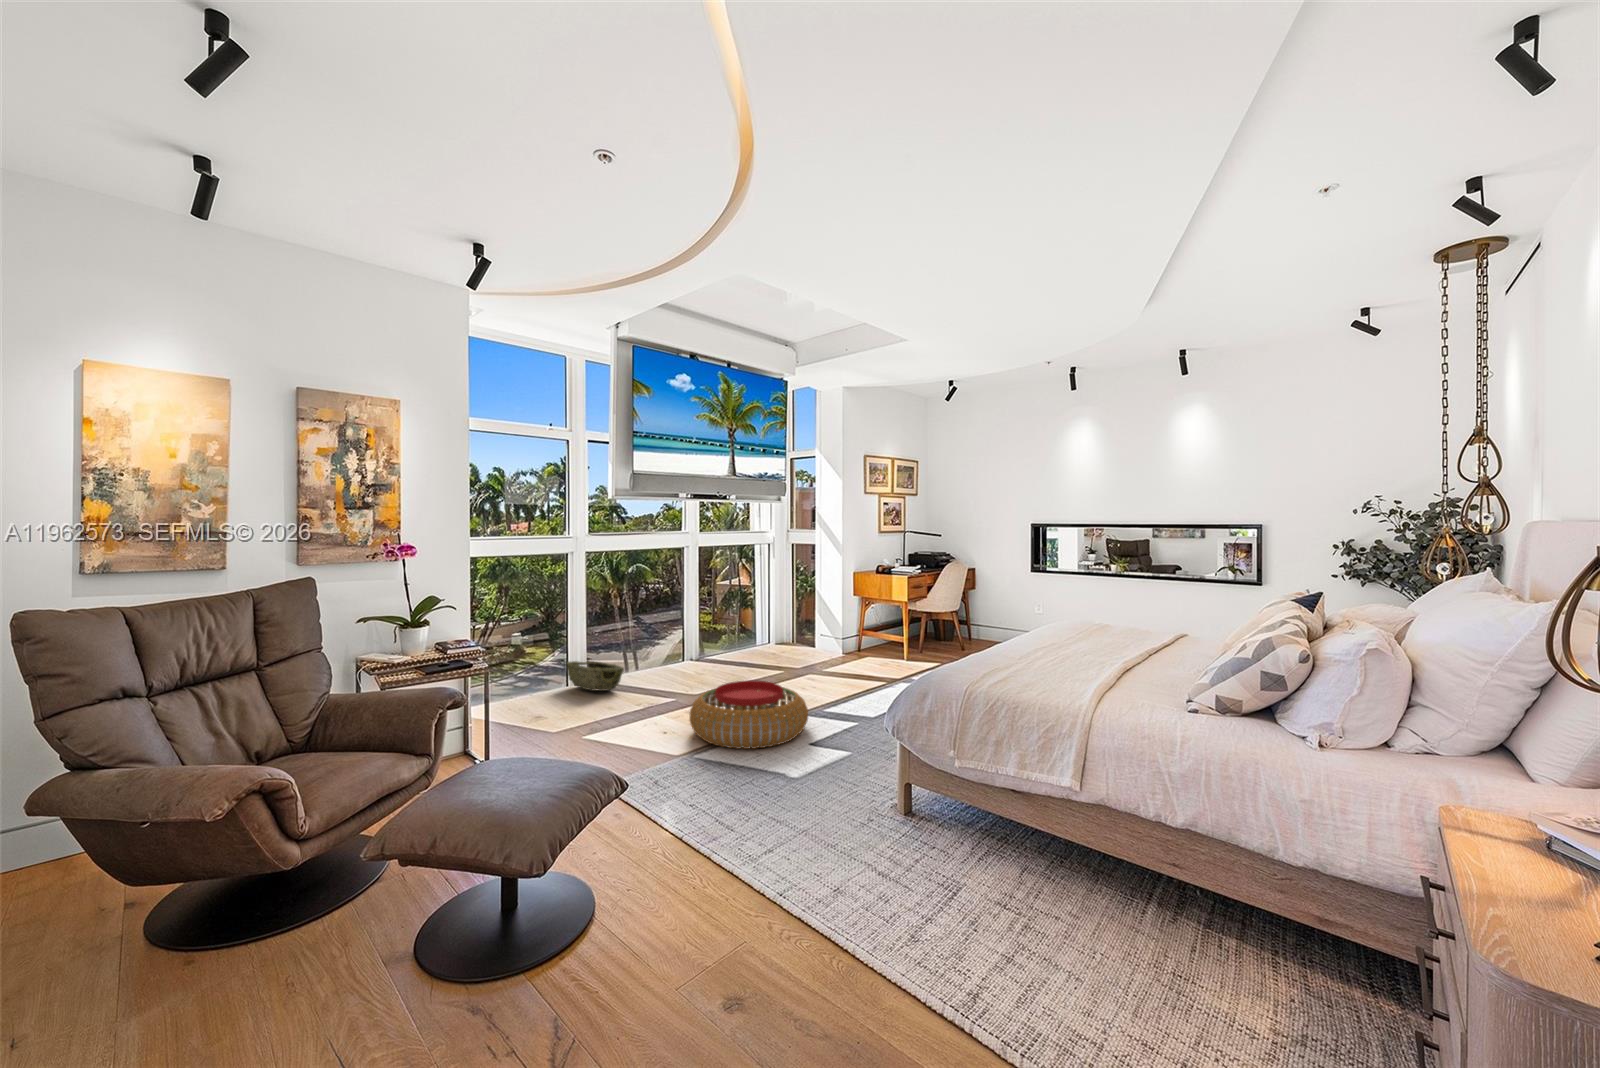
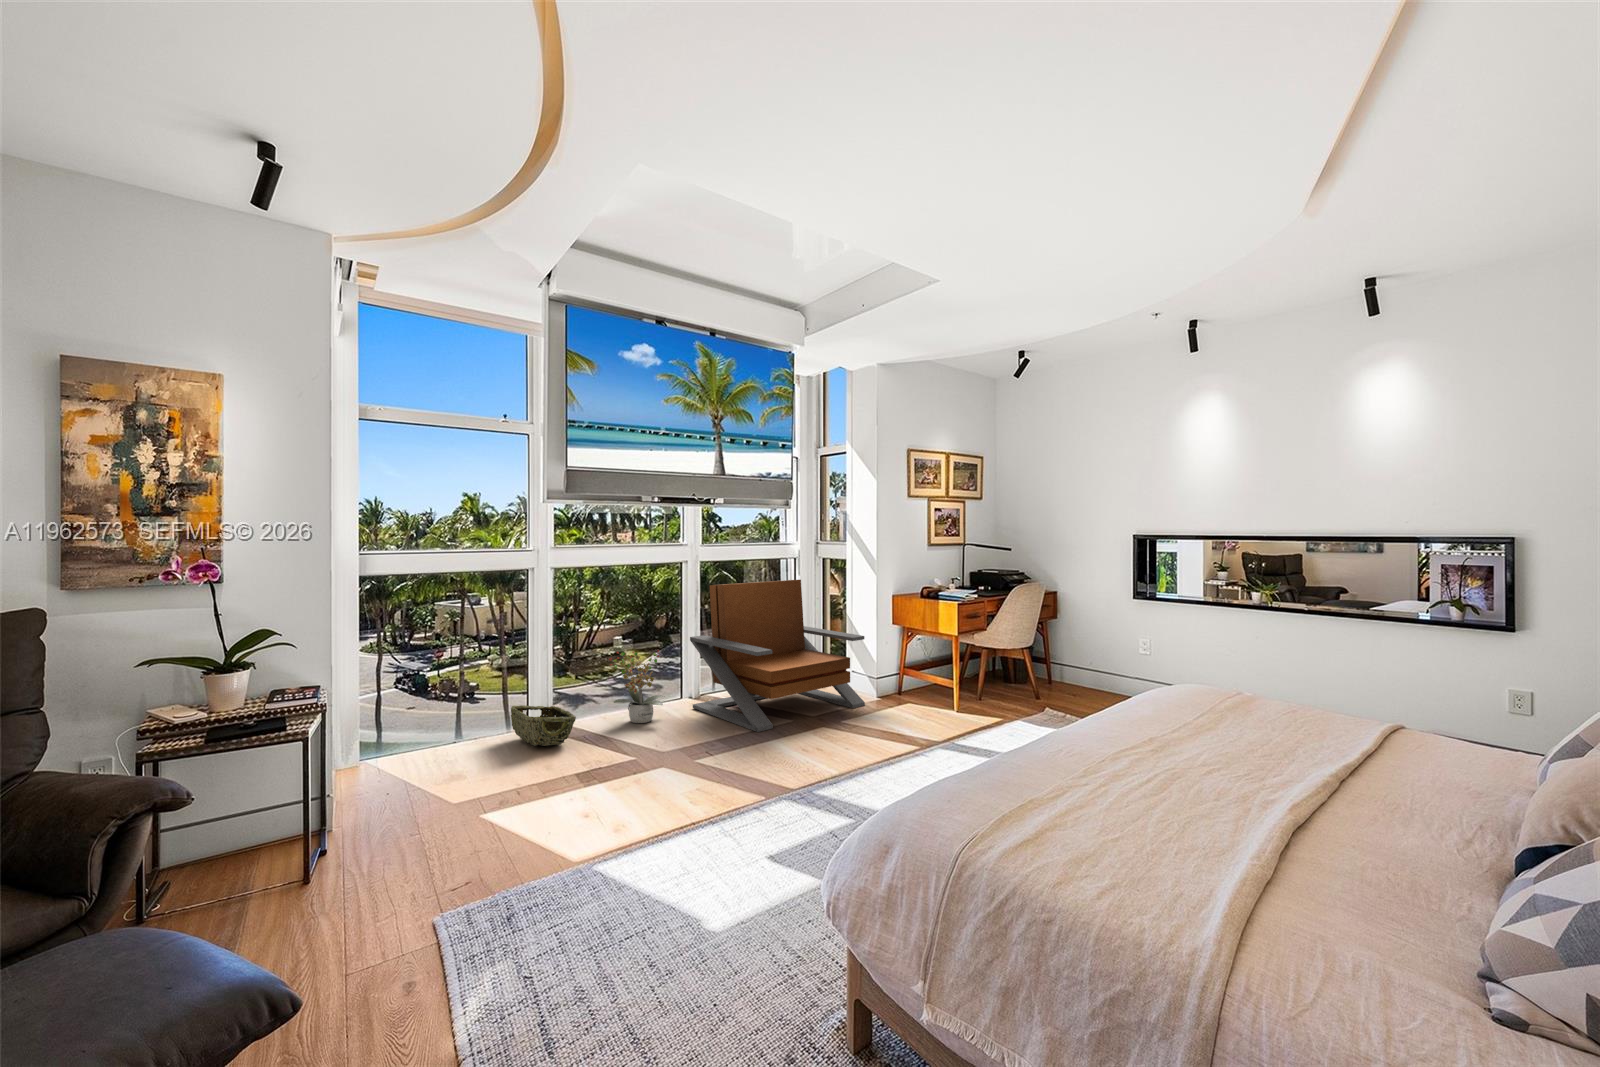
lounge chair: none [698,559,836,677] -> present [690,580,865,732]
potted plant: none [642,616,685,674] -> present [609,650,664,723]
pouf: present [690,681,808,749] -> none [603,748,771,855]

